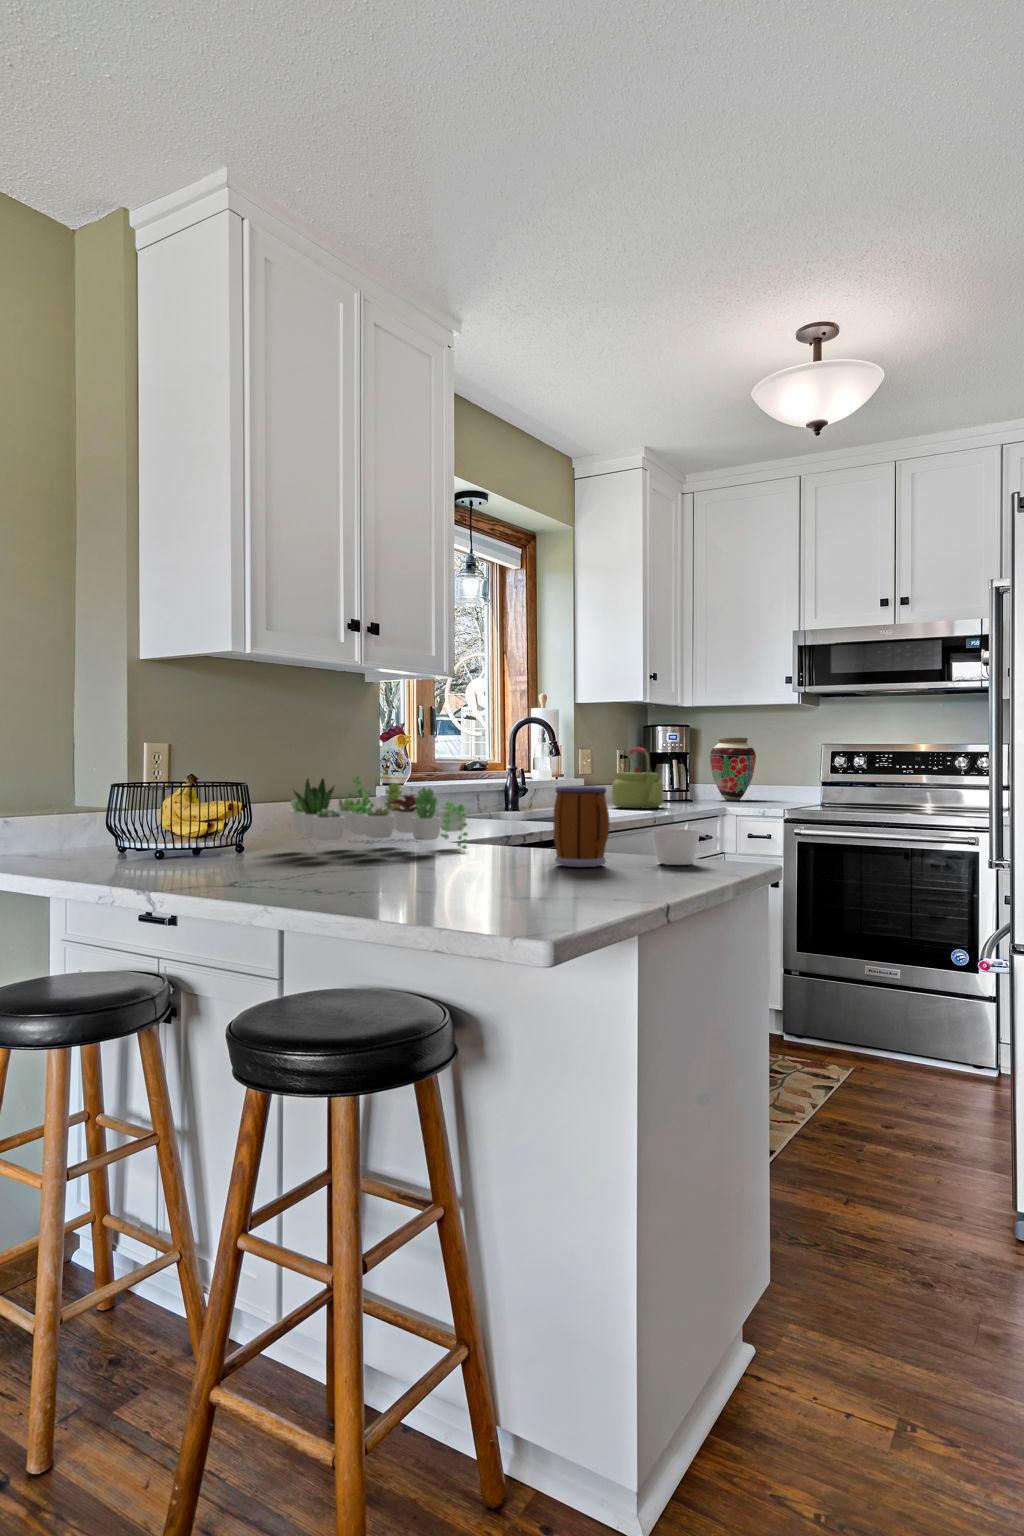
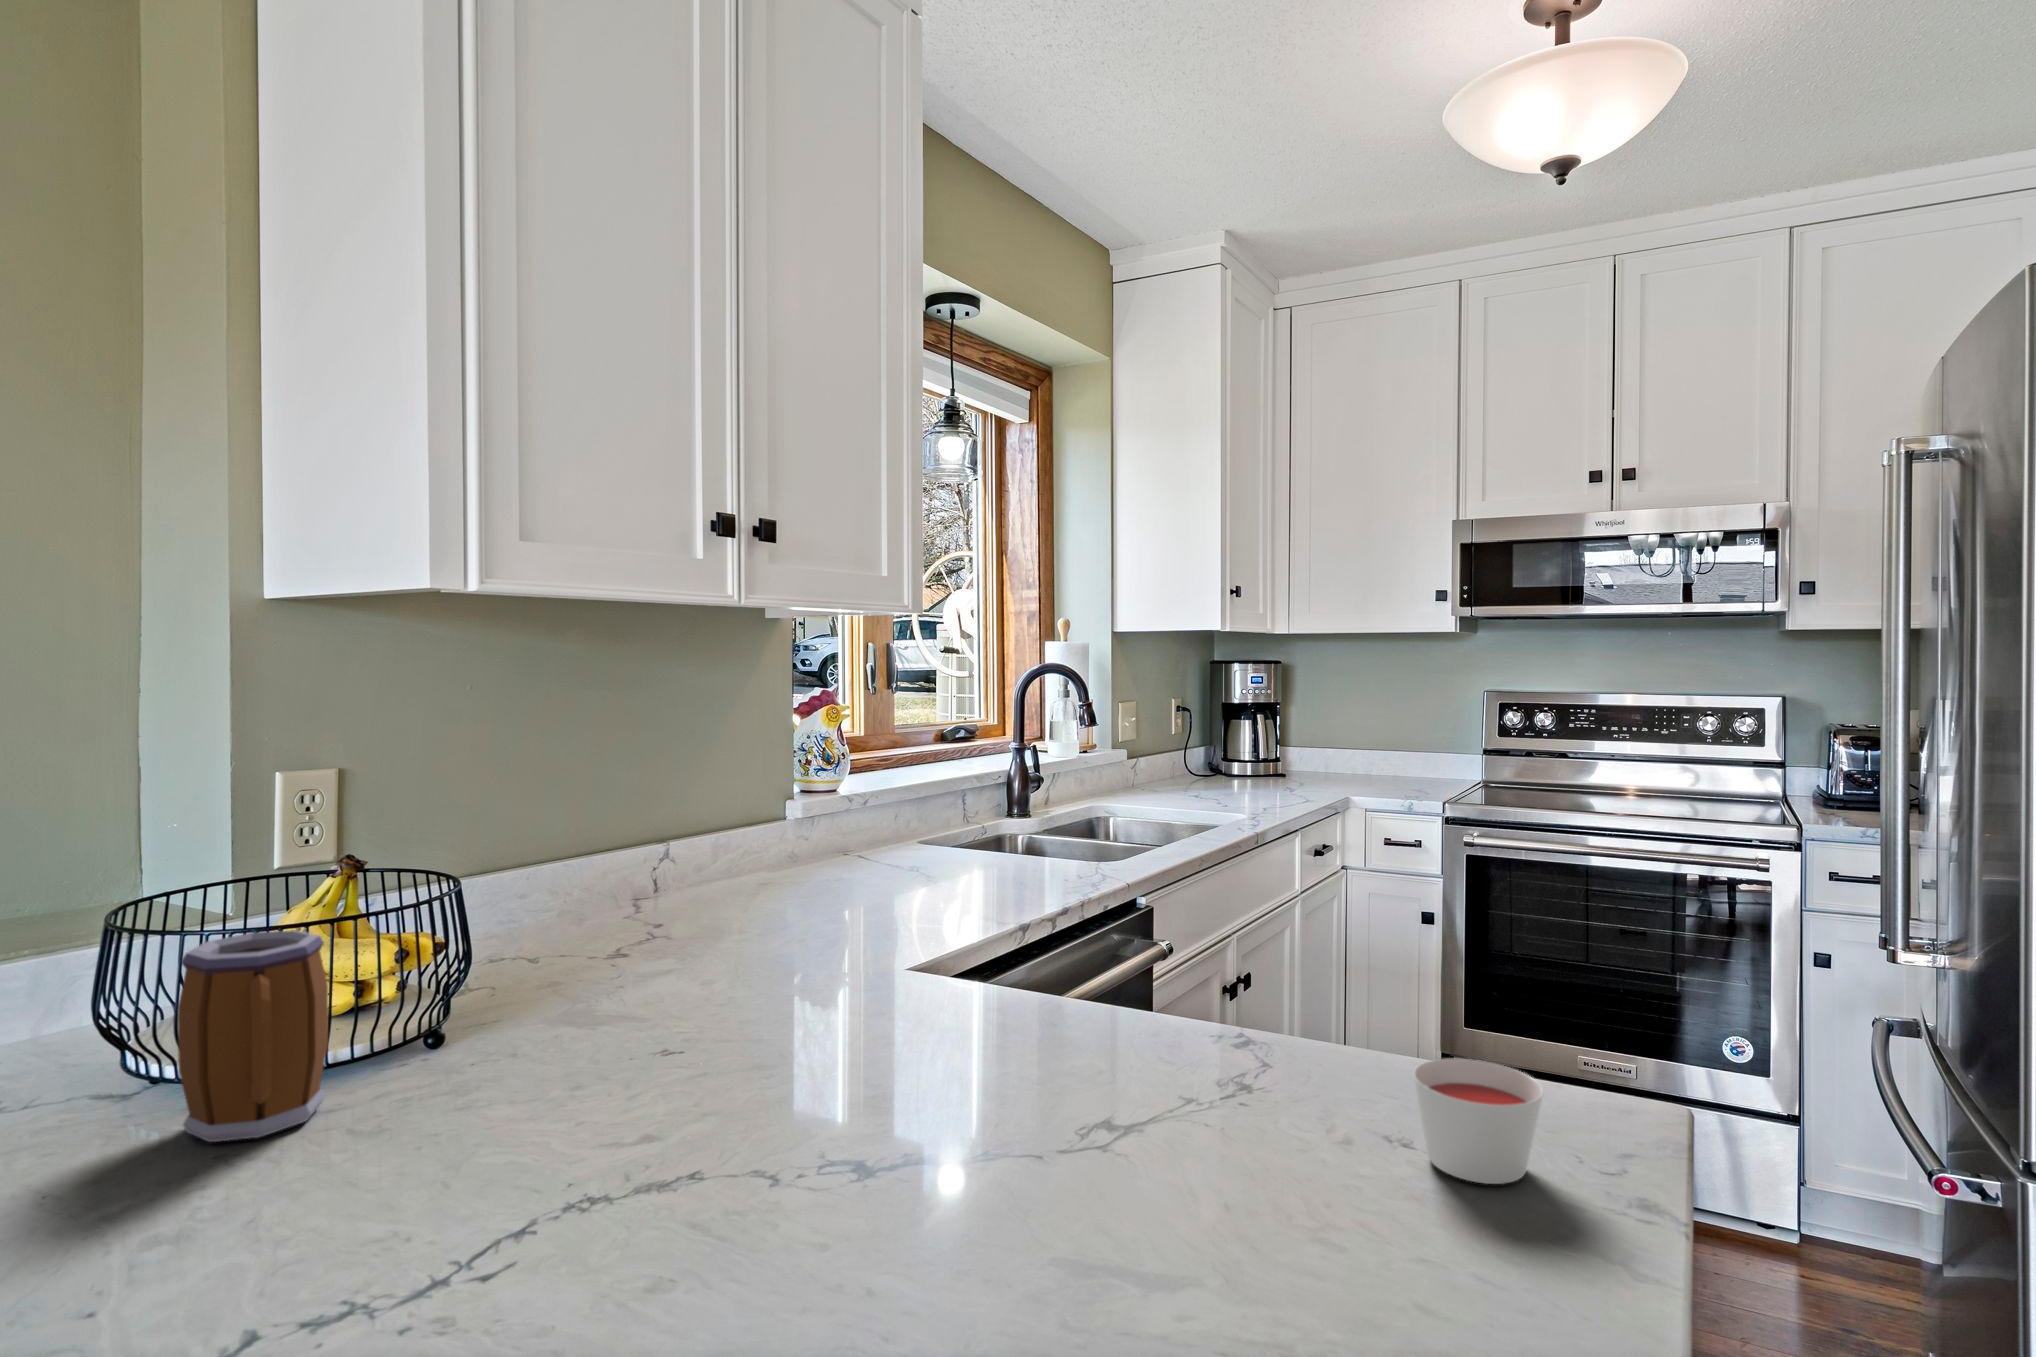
vase: present [710,738,756,801] -> none [1309,678,1379,773]
kettle: present [612,747,664,808] -> none [1173,704,1254,802]
succulent plant: present [289,775,468,852] -> none [540,863,946,1113]
mug: present [554,786,610,867] -> present [178,930,328,1142]

